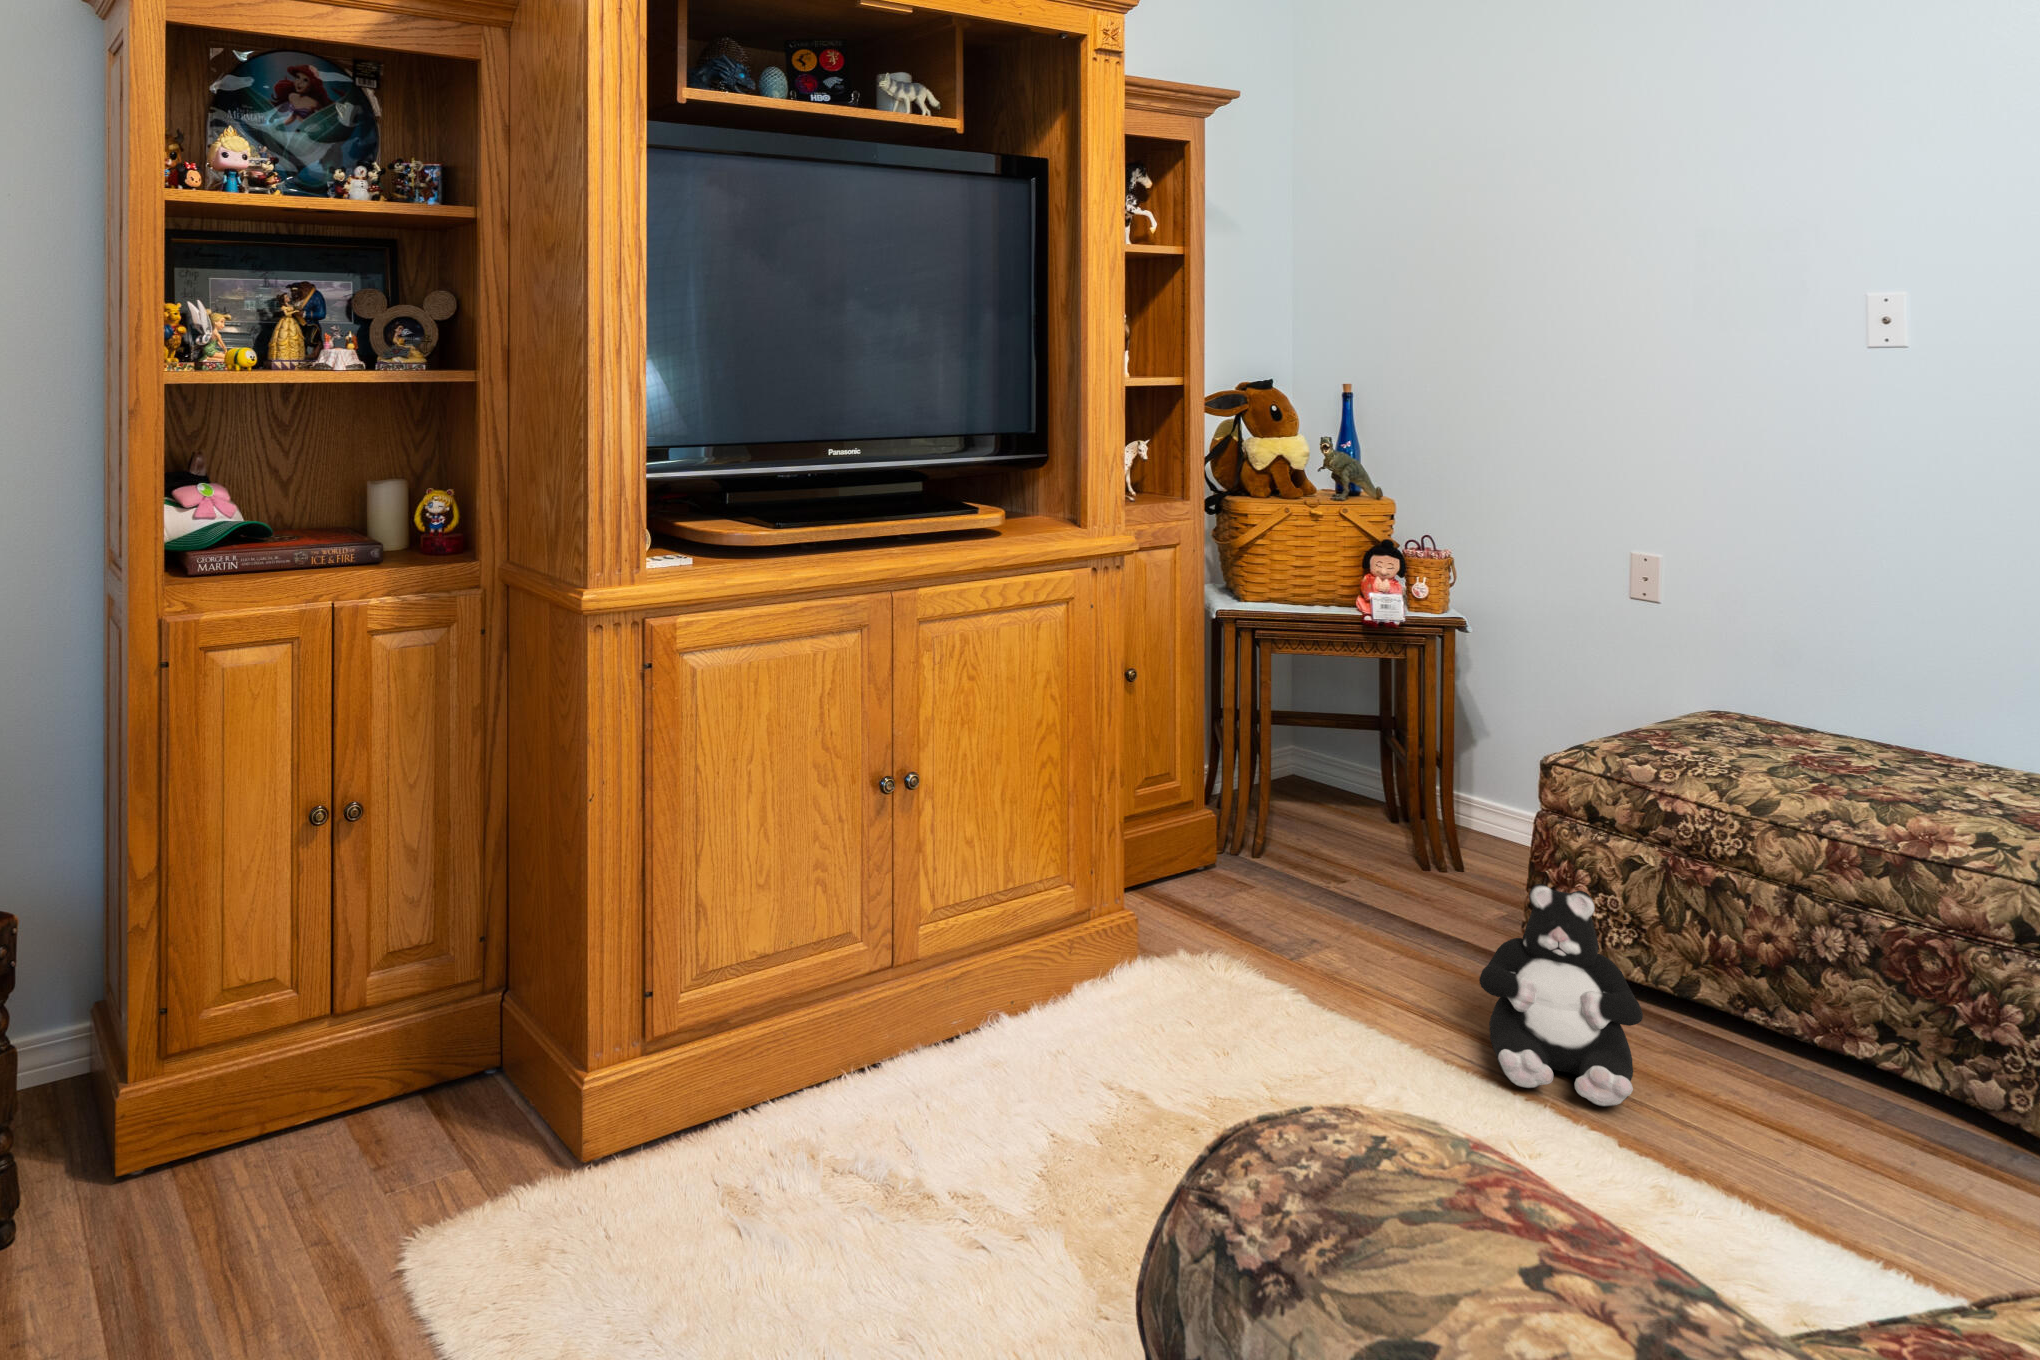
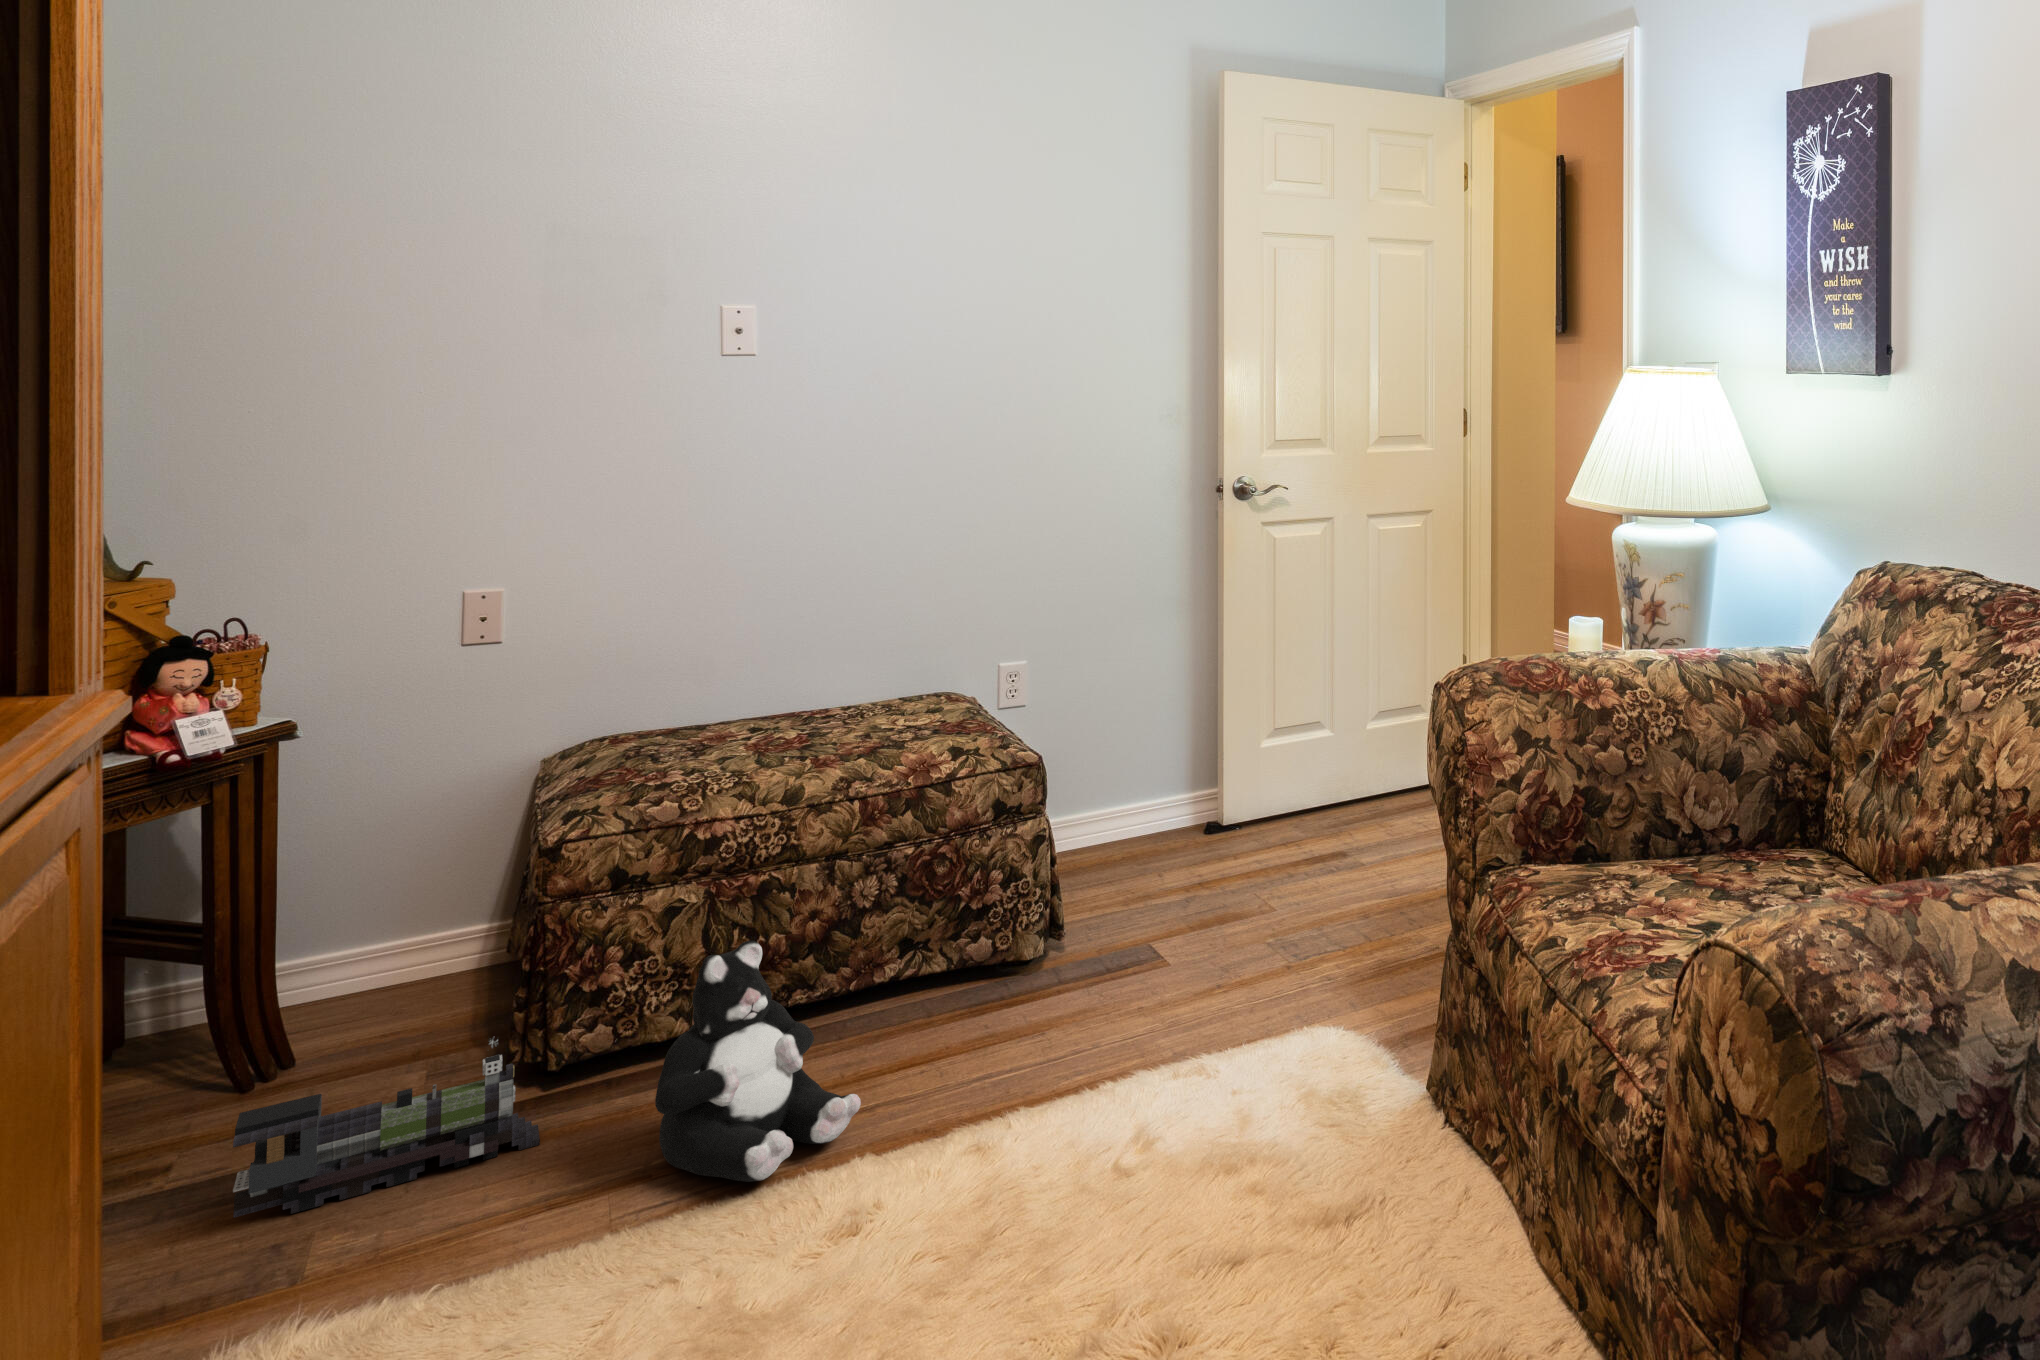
toy train: none [1312,851,1492,983] -> present [233,1037,540,1218]

